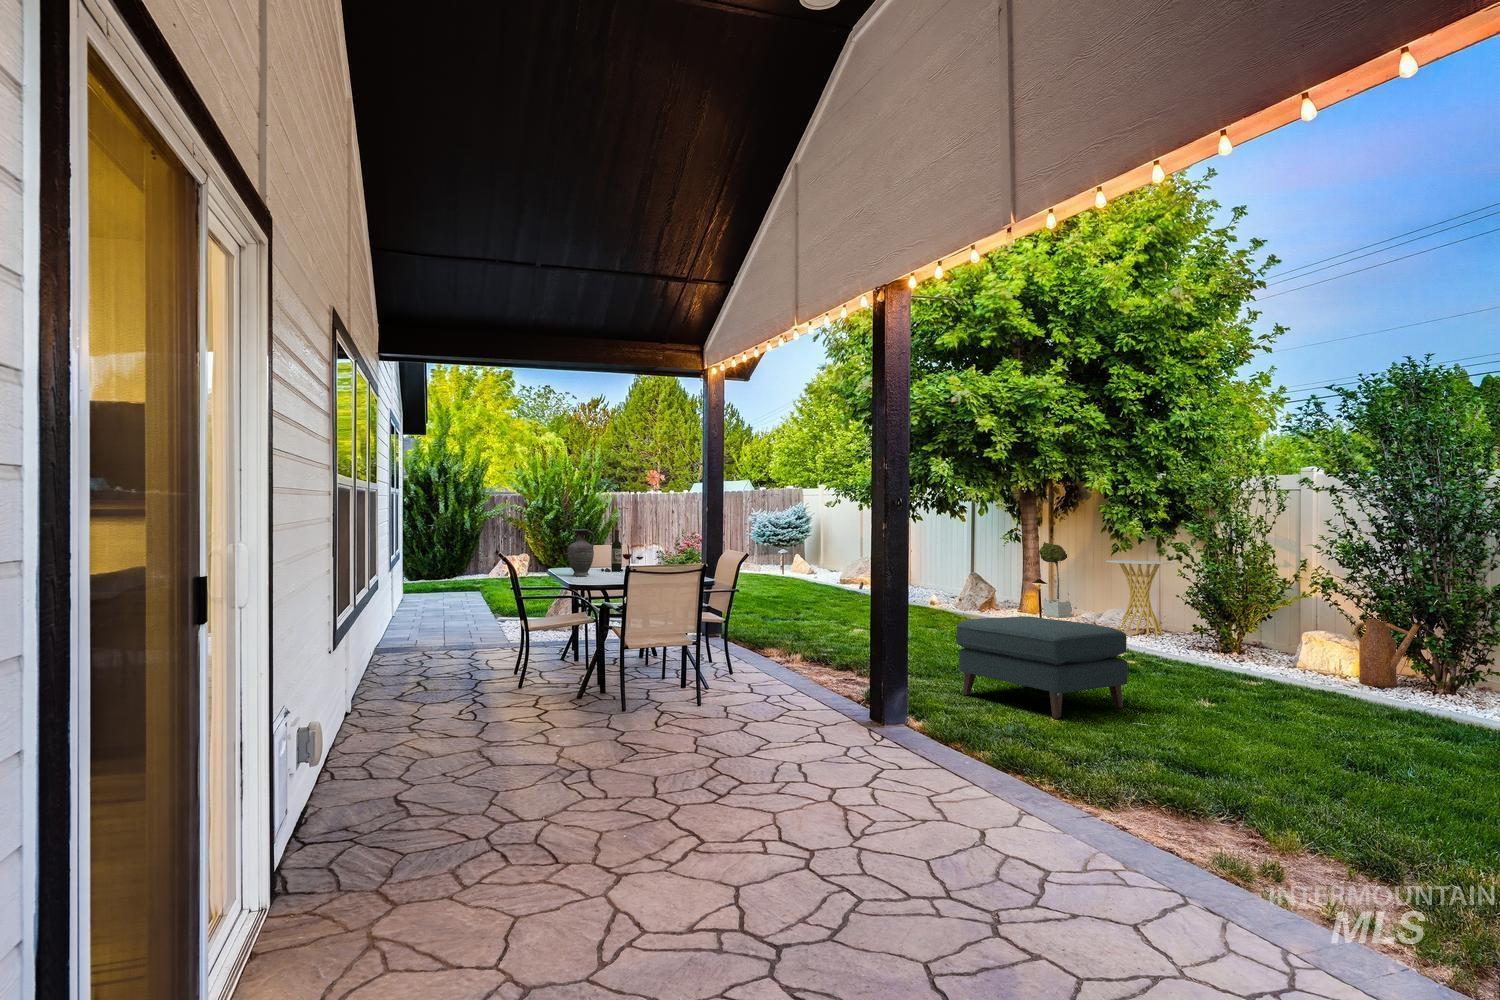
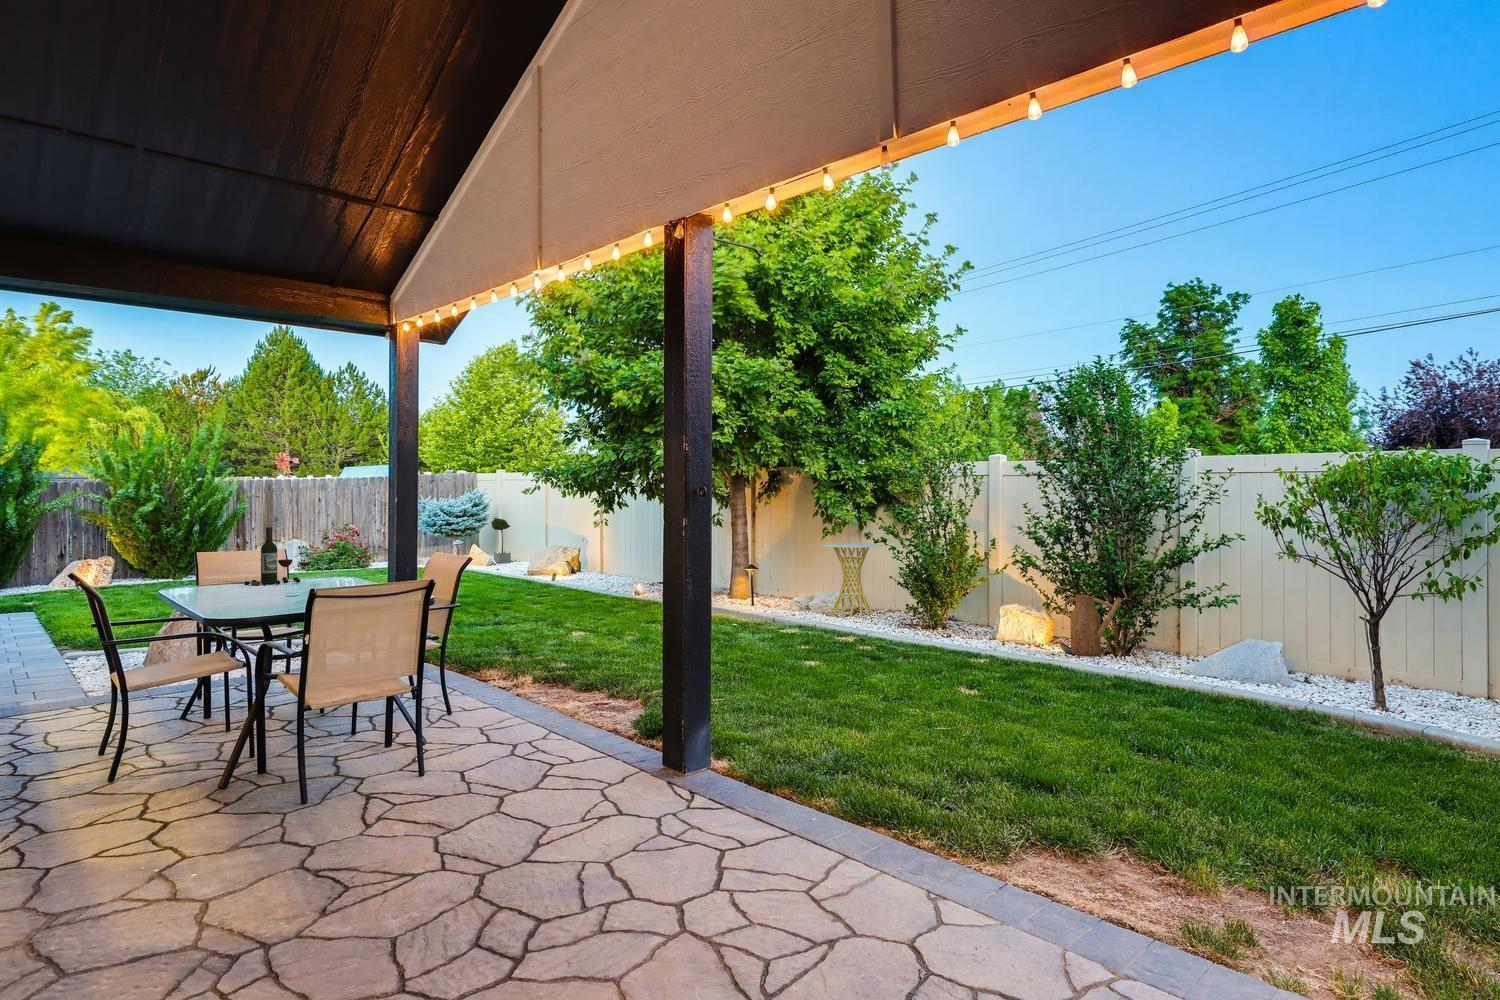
vase: present [567,529,595,576] -> none [191,529,237,597]
potted tree: present [1039,542,1073,618] -> present [491,518,511,563]
ottoman: present [956,616,1128,718] -> none [742,615,923,734]

